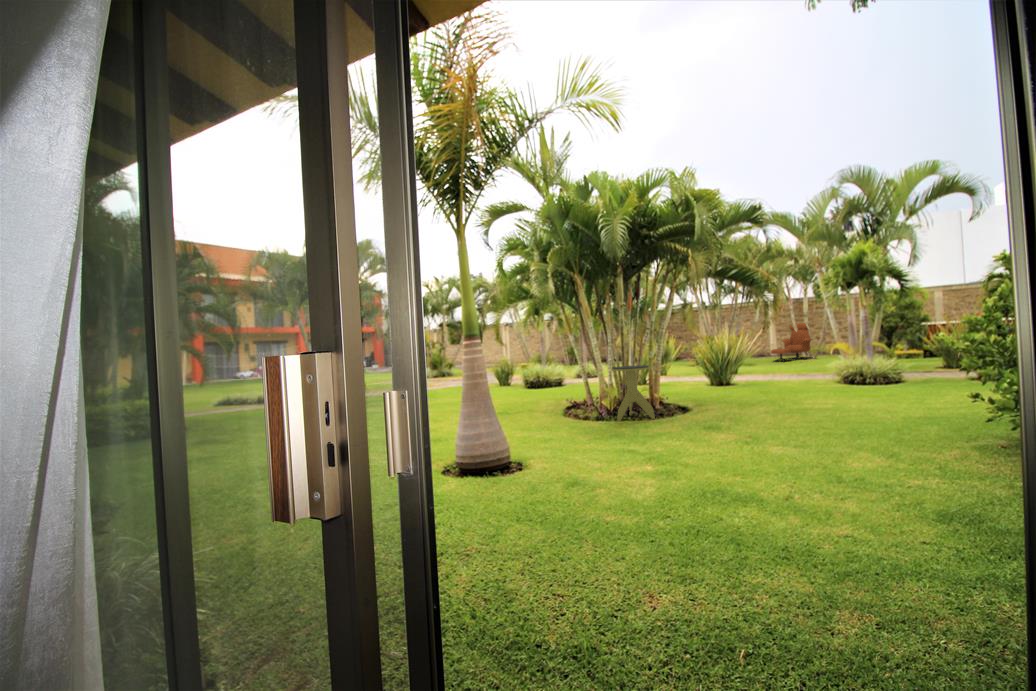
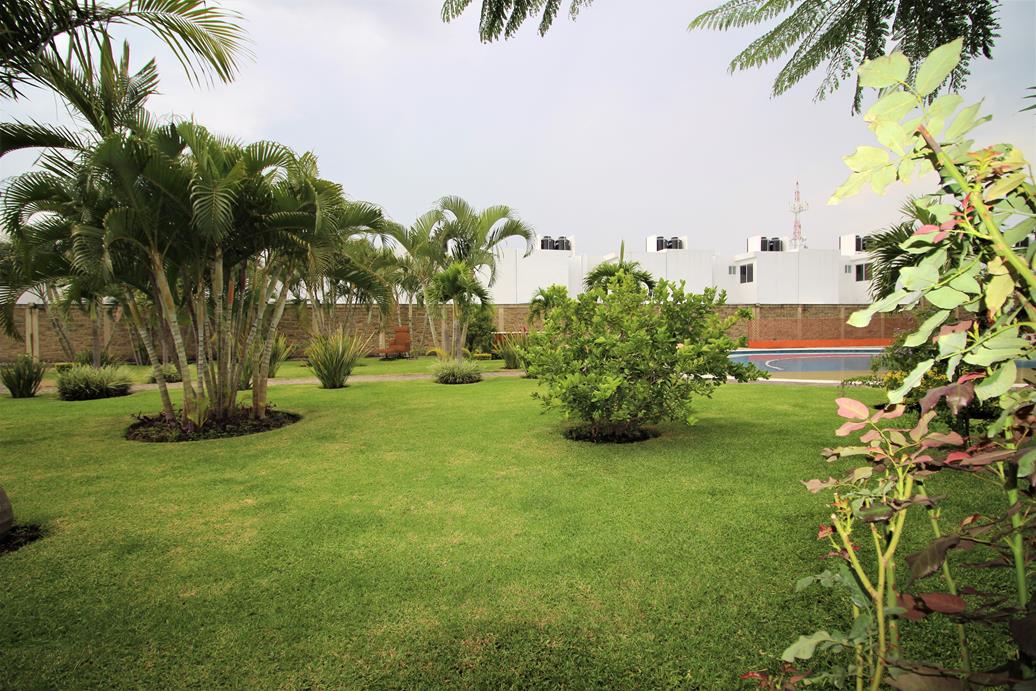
side table: present [611,365,655,421] -> none [202,370,259,439]

